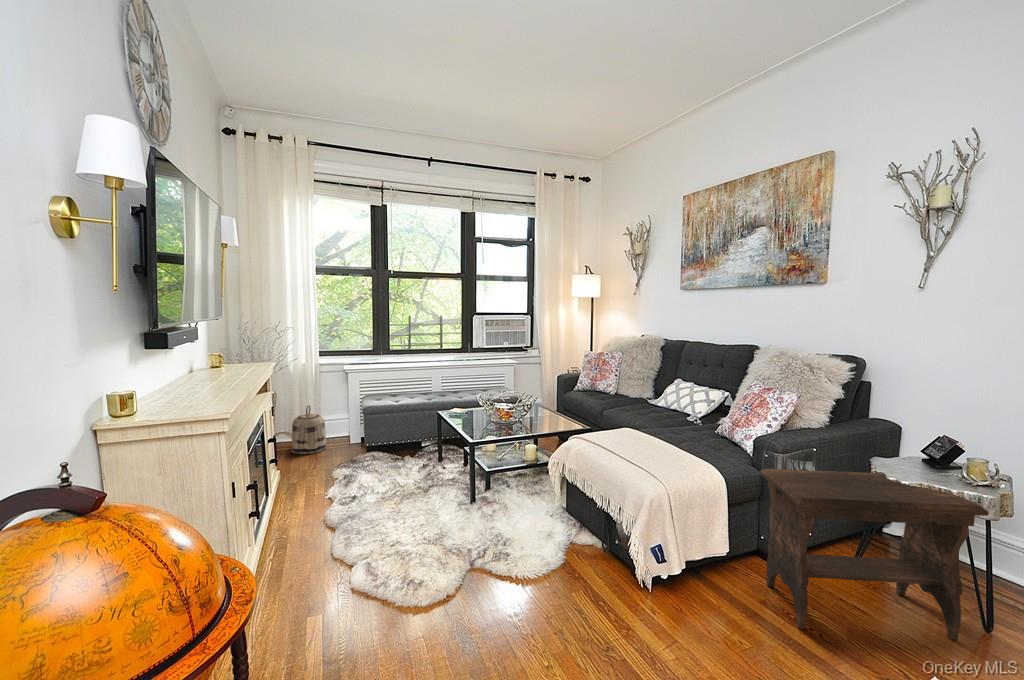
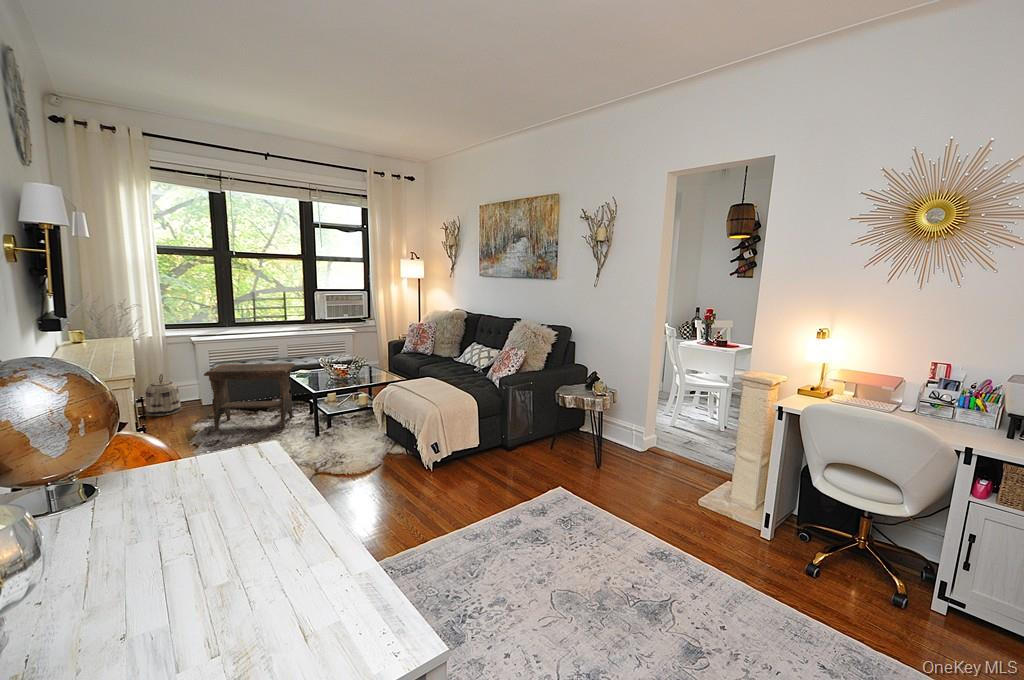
footstool: present [760,469,989,640] -> present [204,363,295,430]

